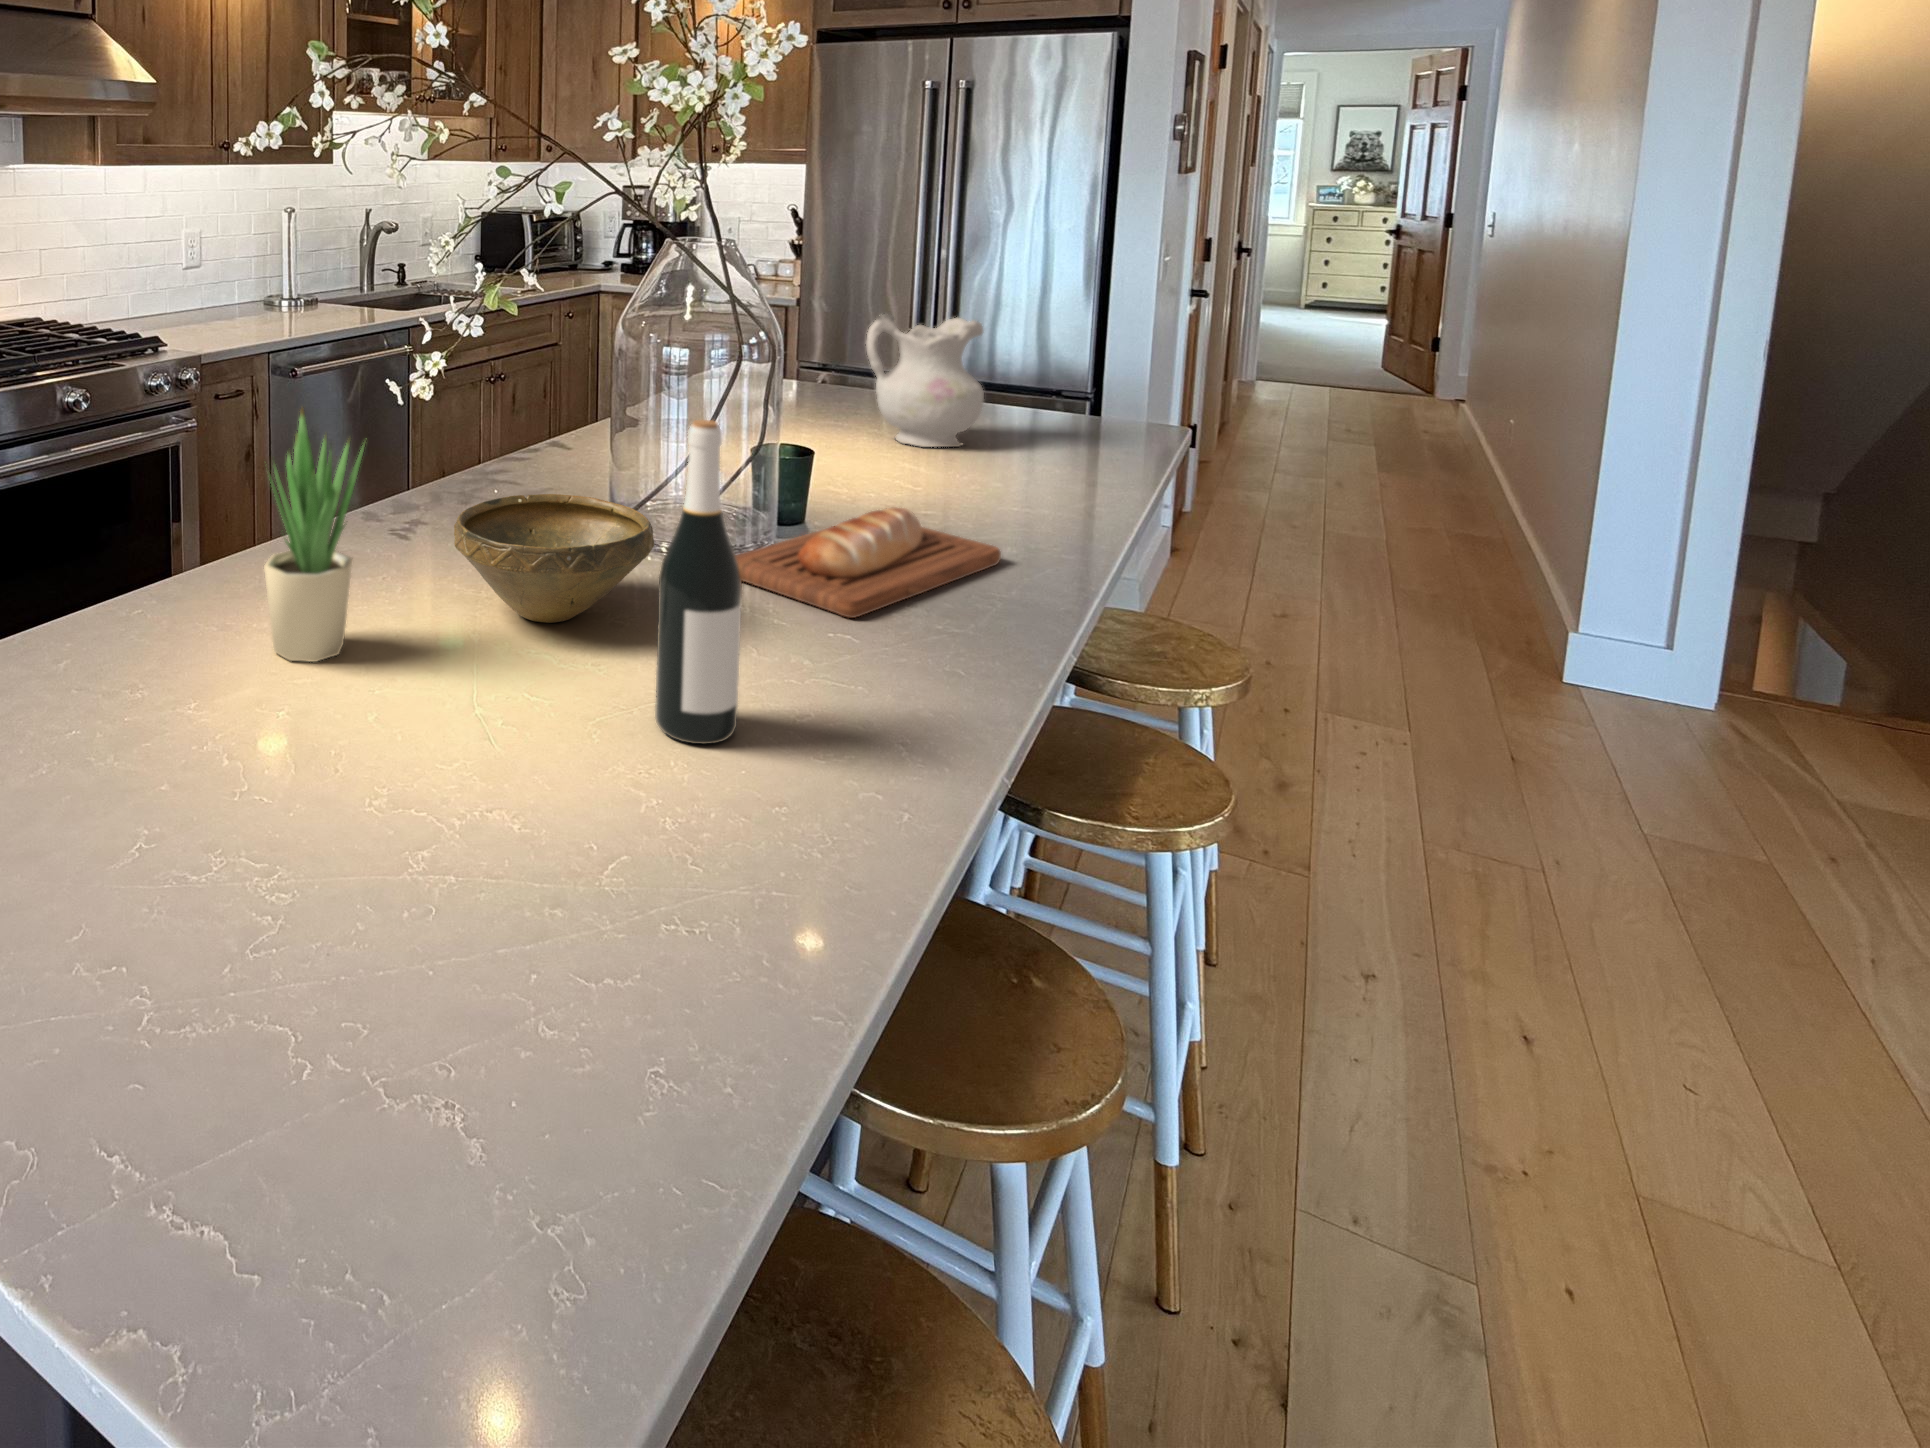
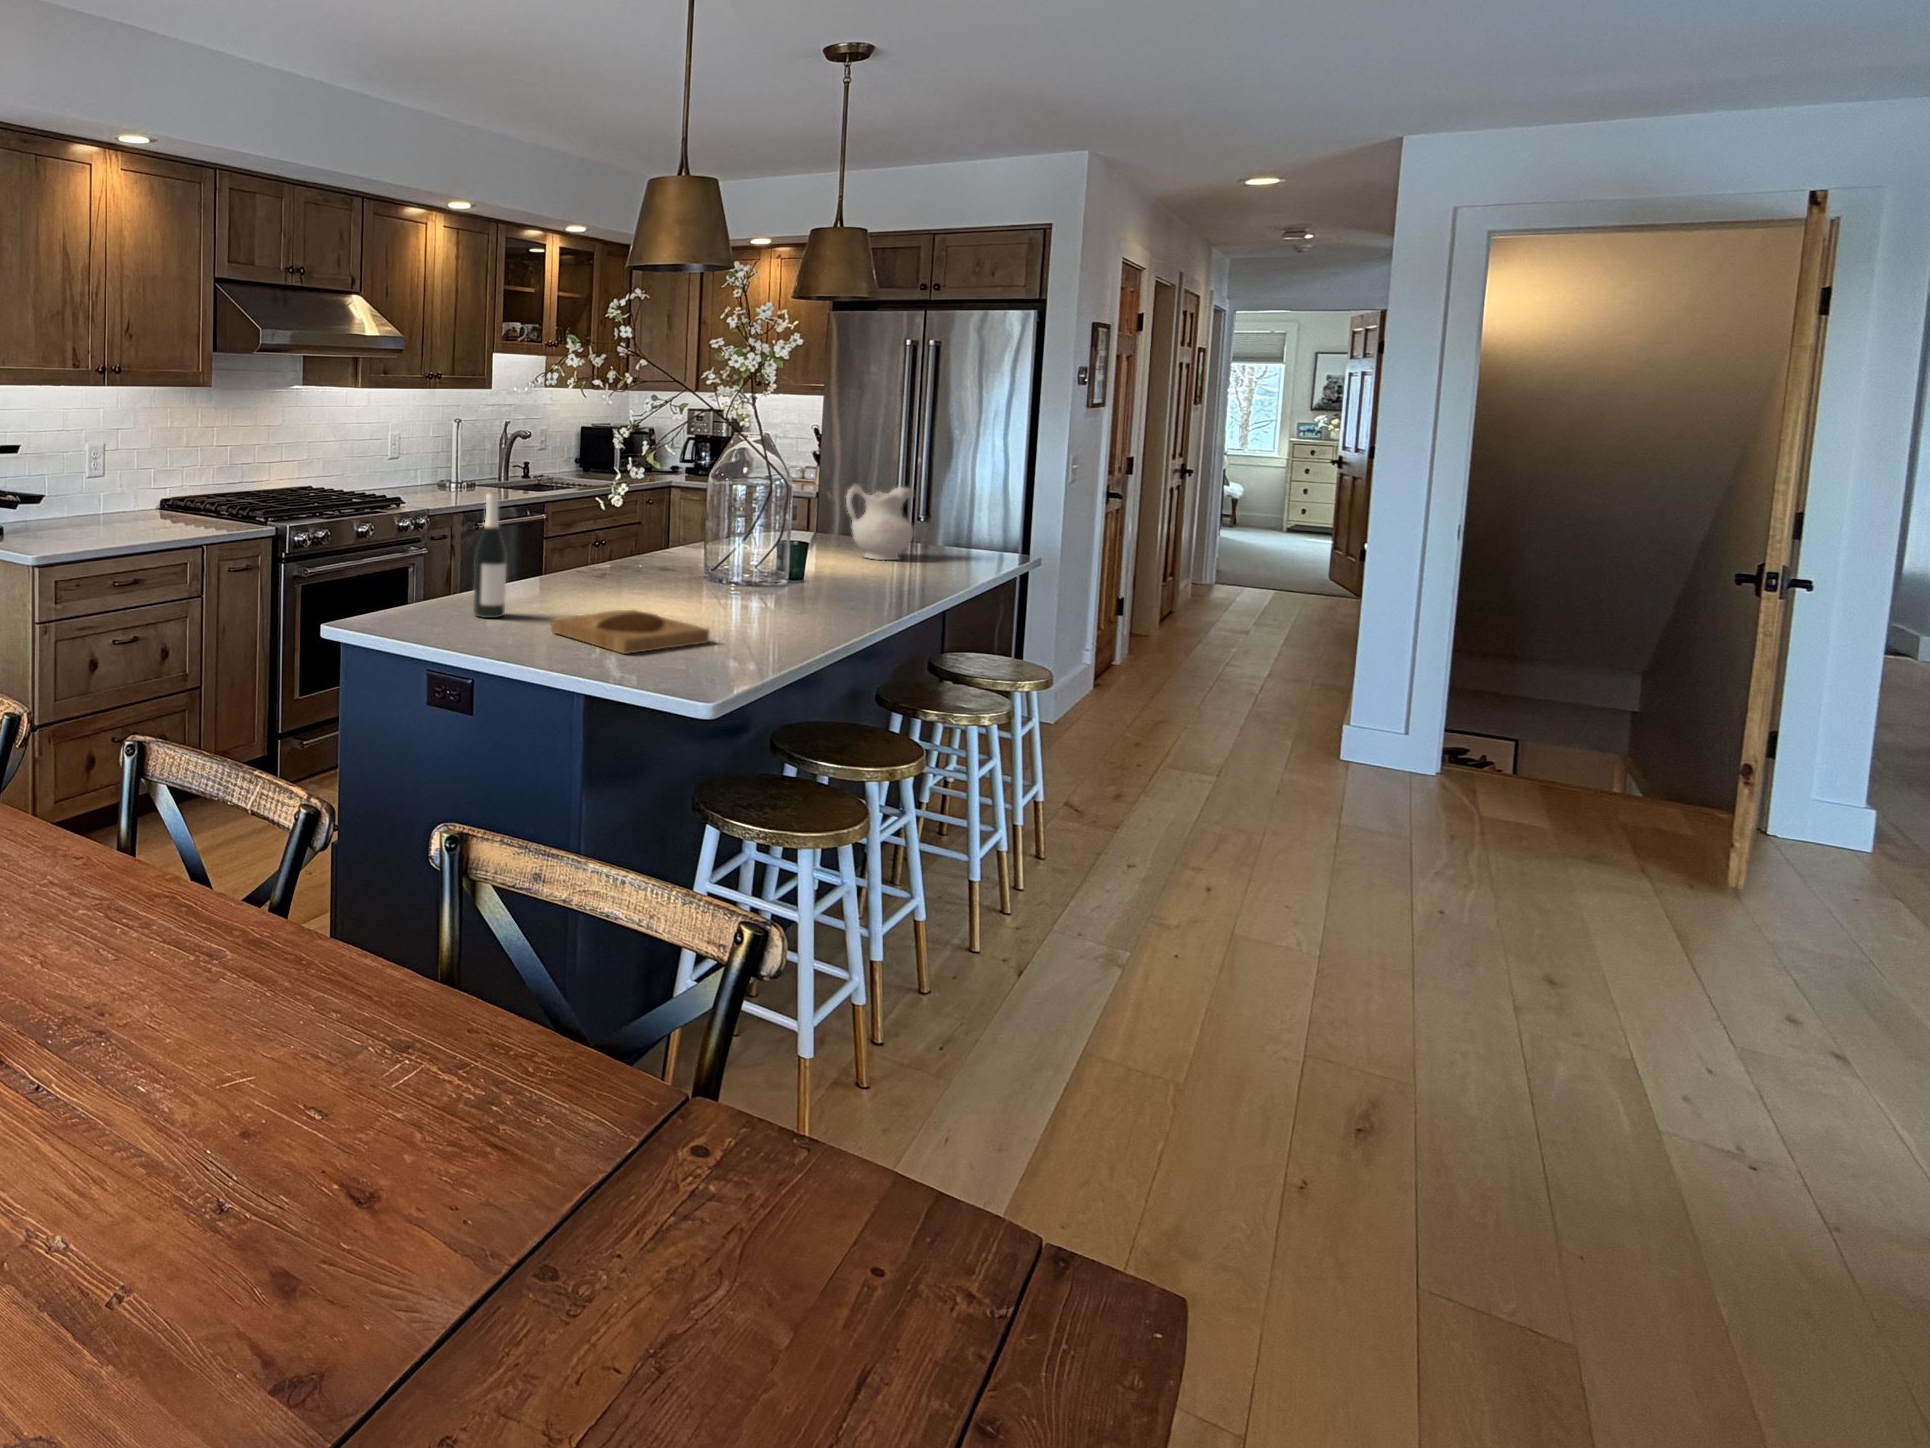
potted plant: present [264,408,364,662] -> none [560,496,604,608]
wine bottle: present [655,420,742,744] -> present [473,492,507,618]
bowl: present [454,494,654,623] -> none [636,551,730,602]
bread loaf: present [736,508,1001,618] -> none [761,568,899,605]
tray: none [161,704,582,972] -> present [551,610,710,654]

